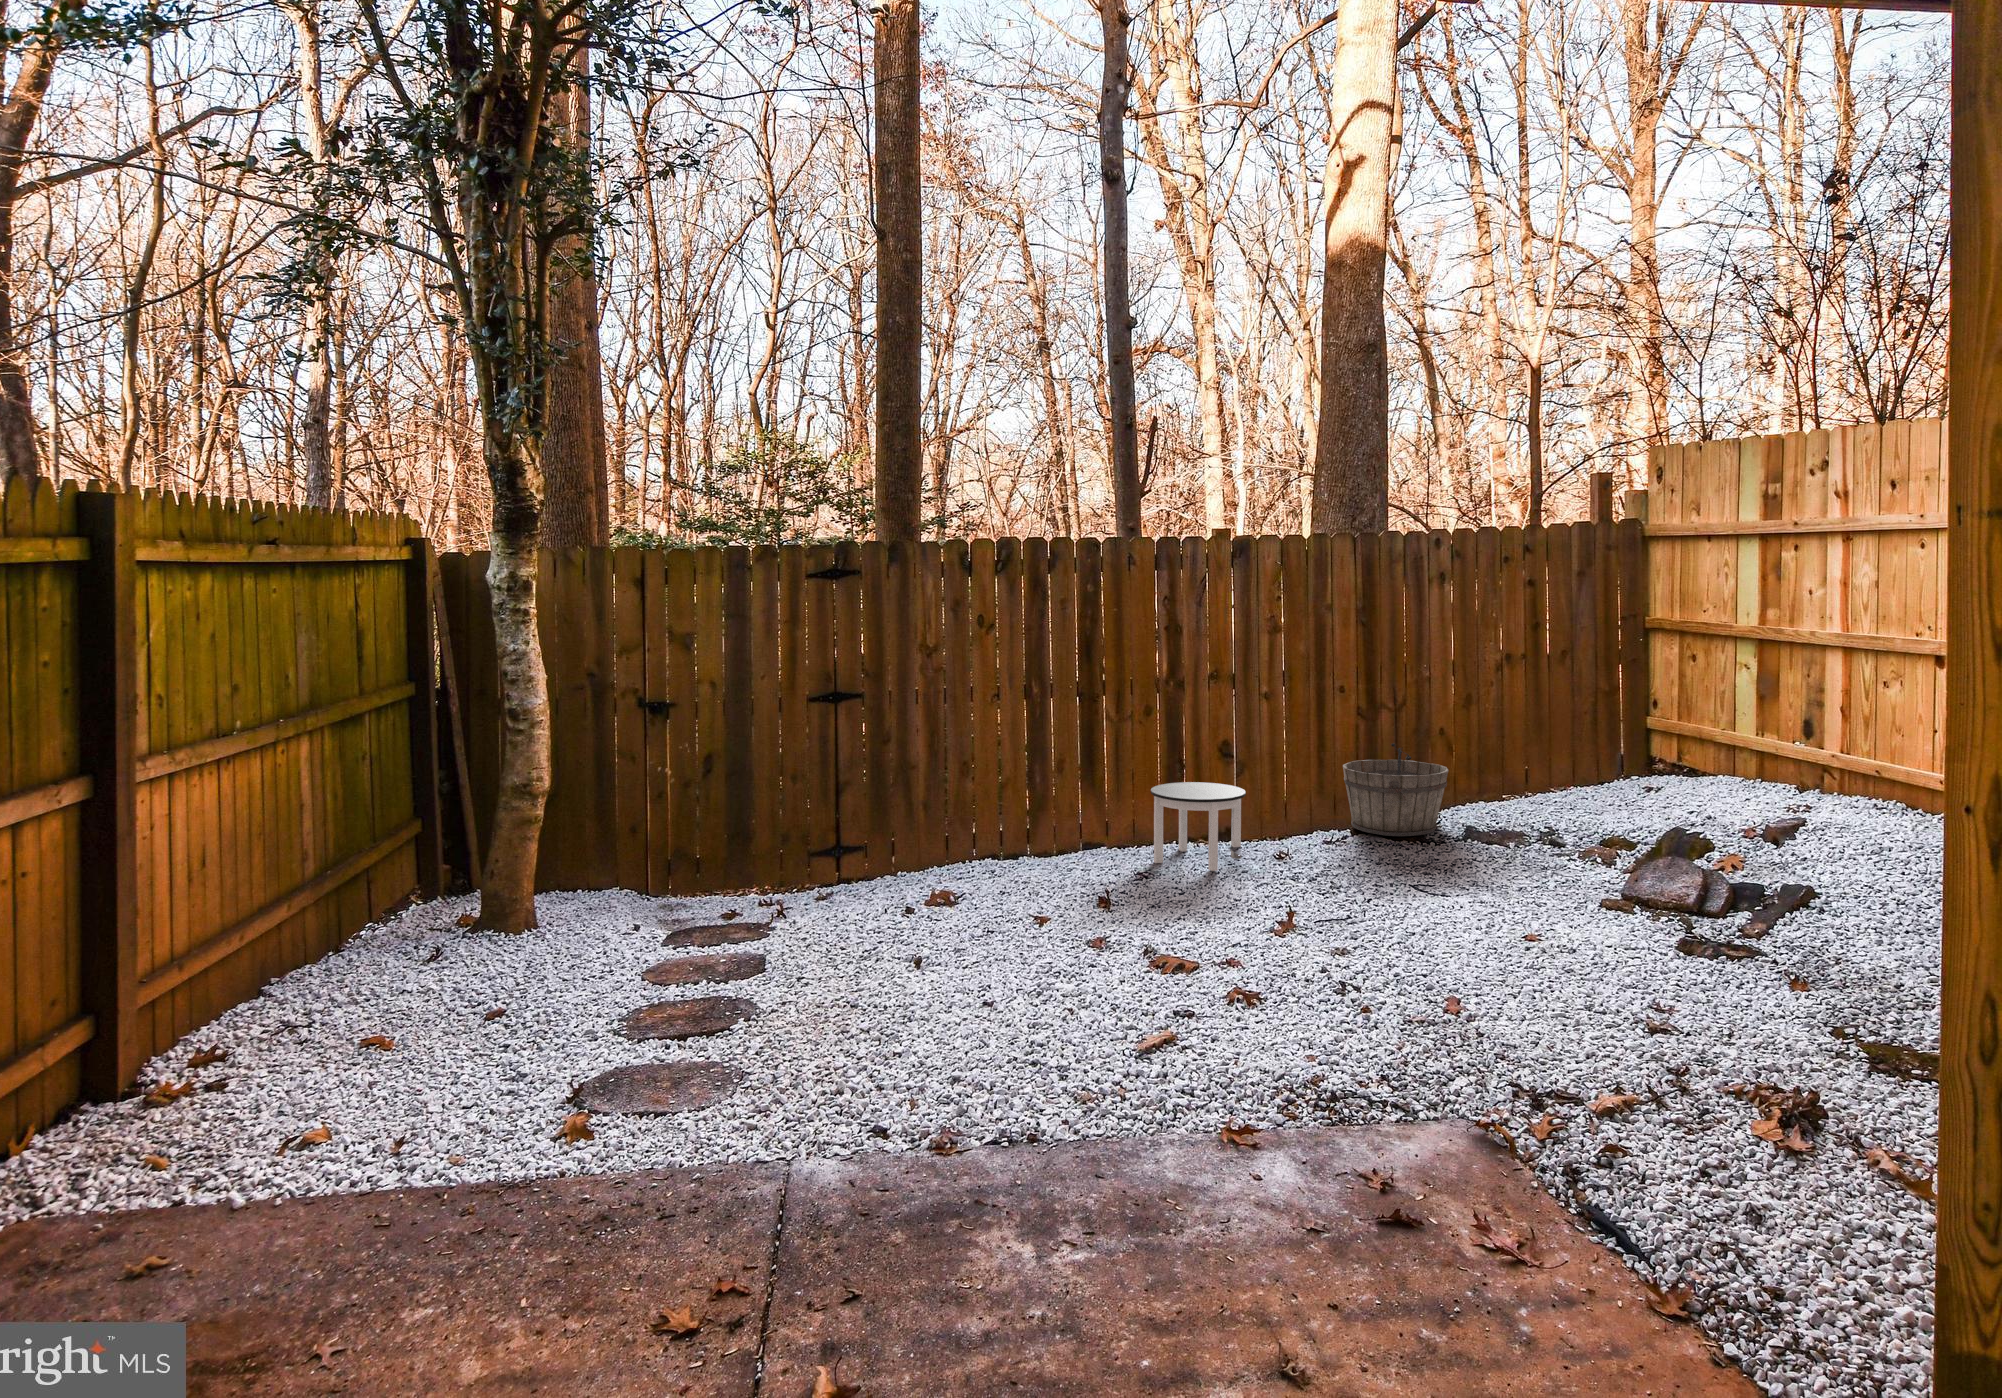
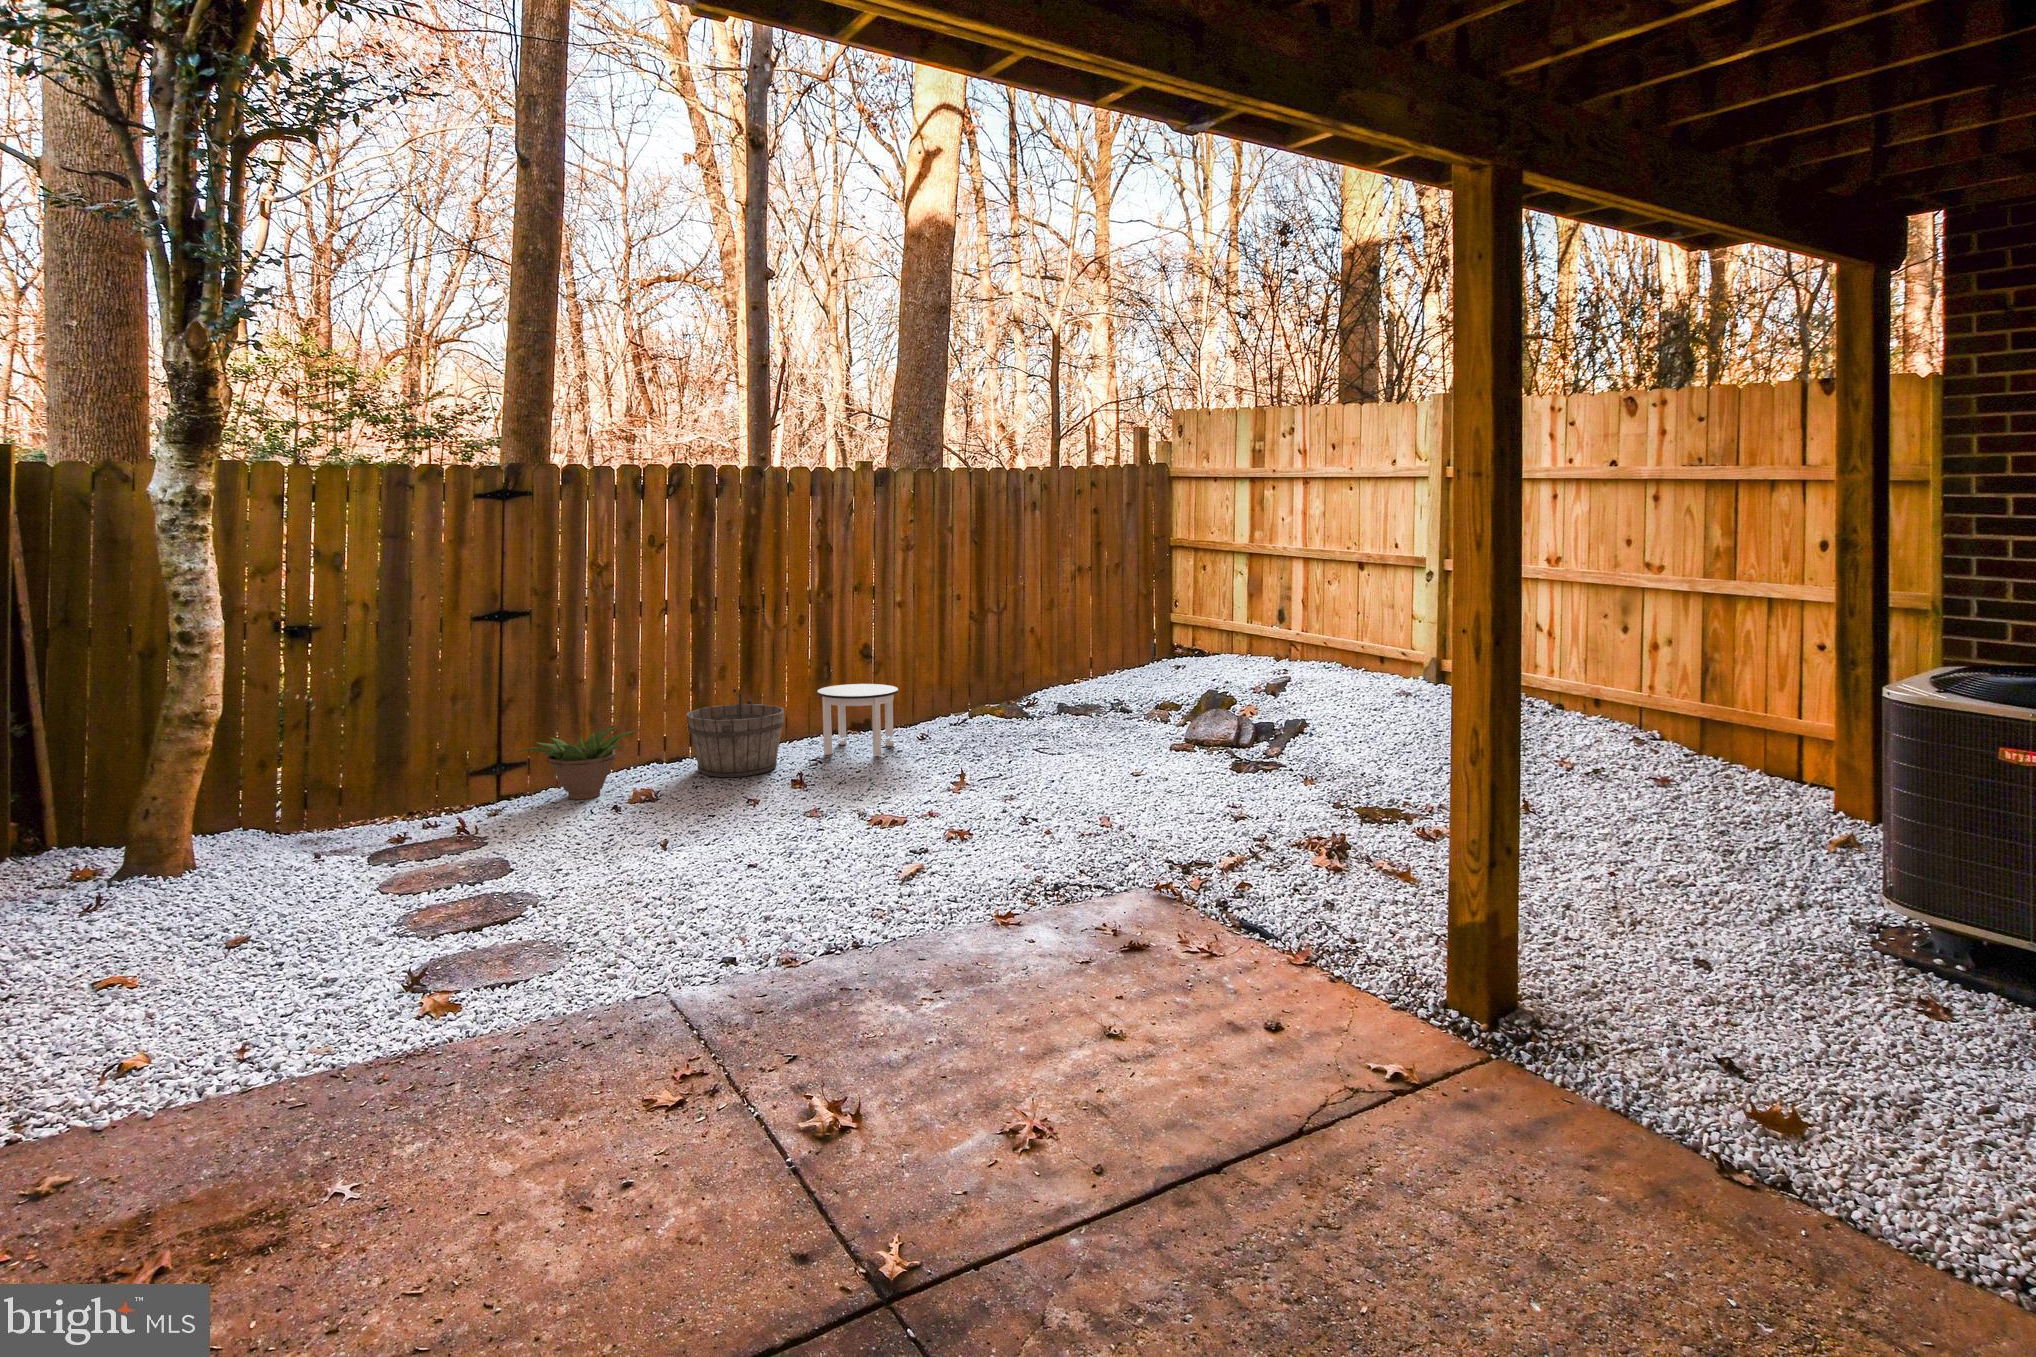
wooden bucket: present [1343,743,1448,836] -> present [686,689,784,777]
decorative plant: none [813,814,937,890] -> present [516,727,637,799]

